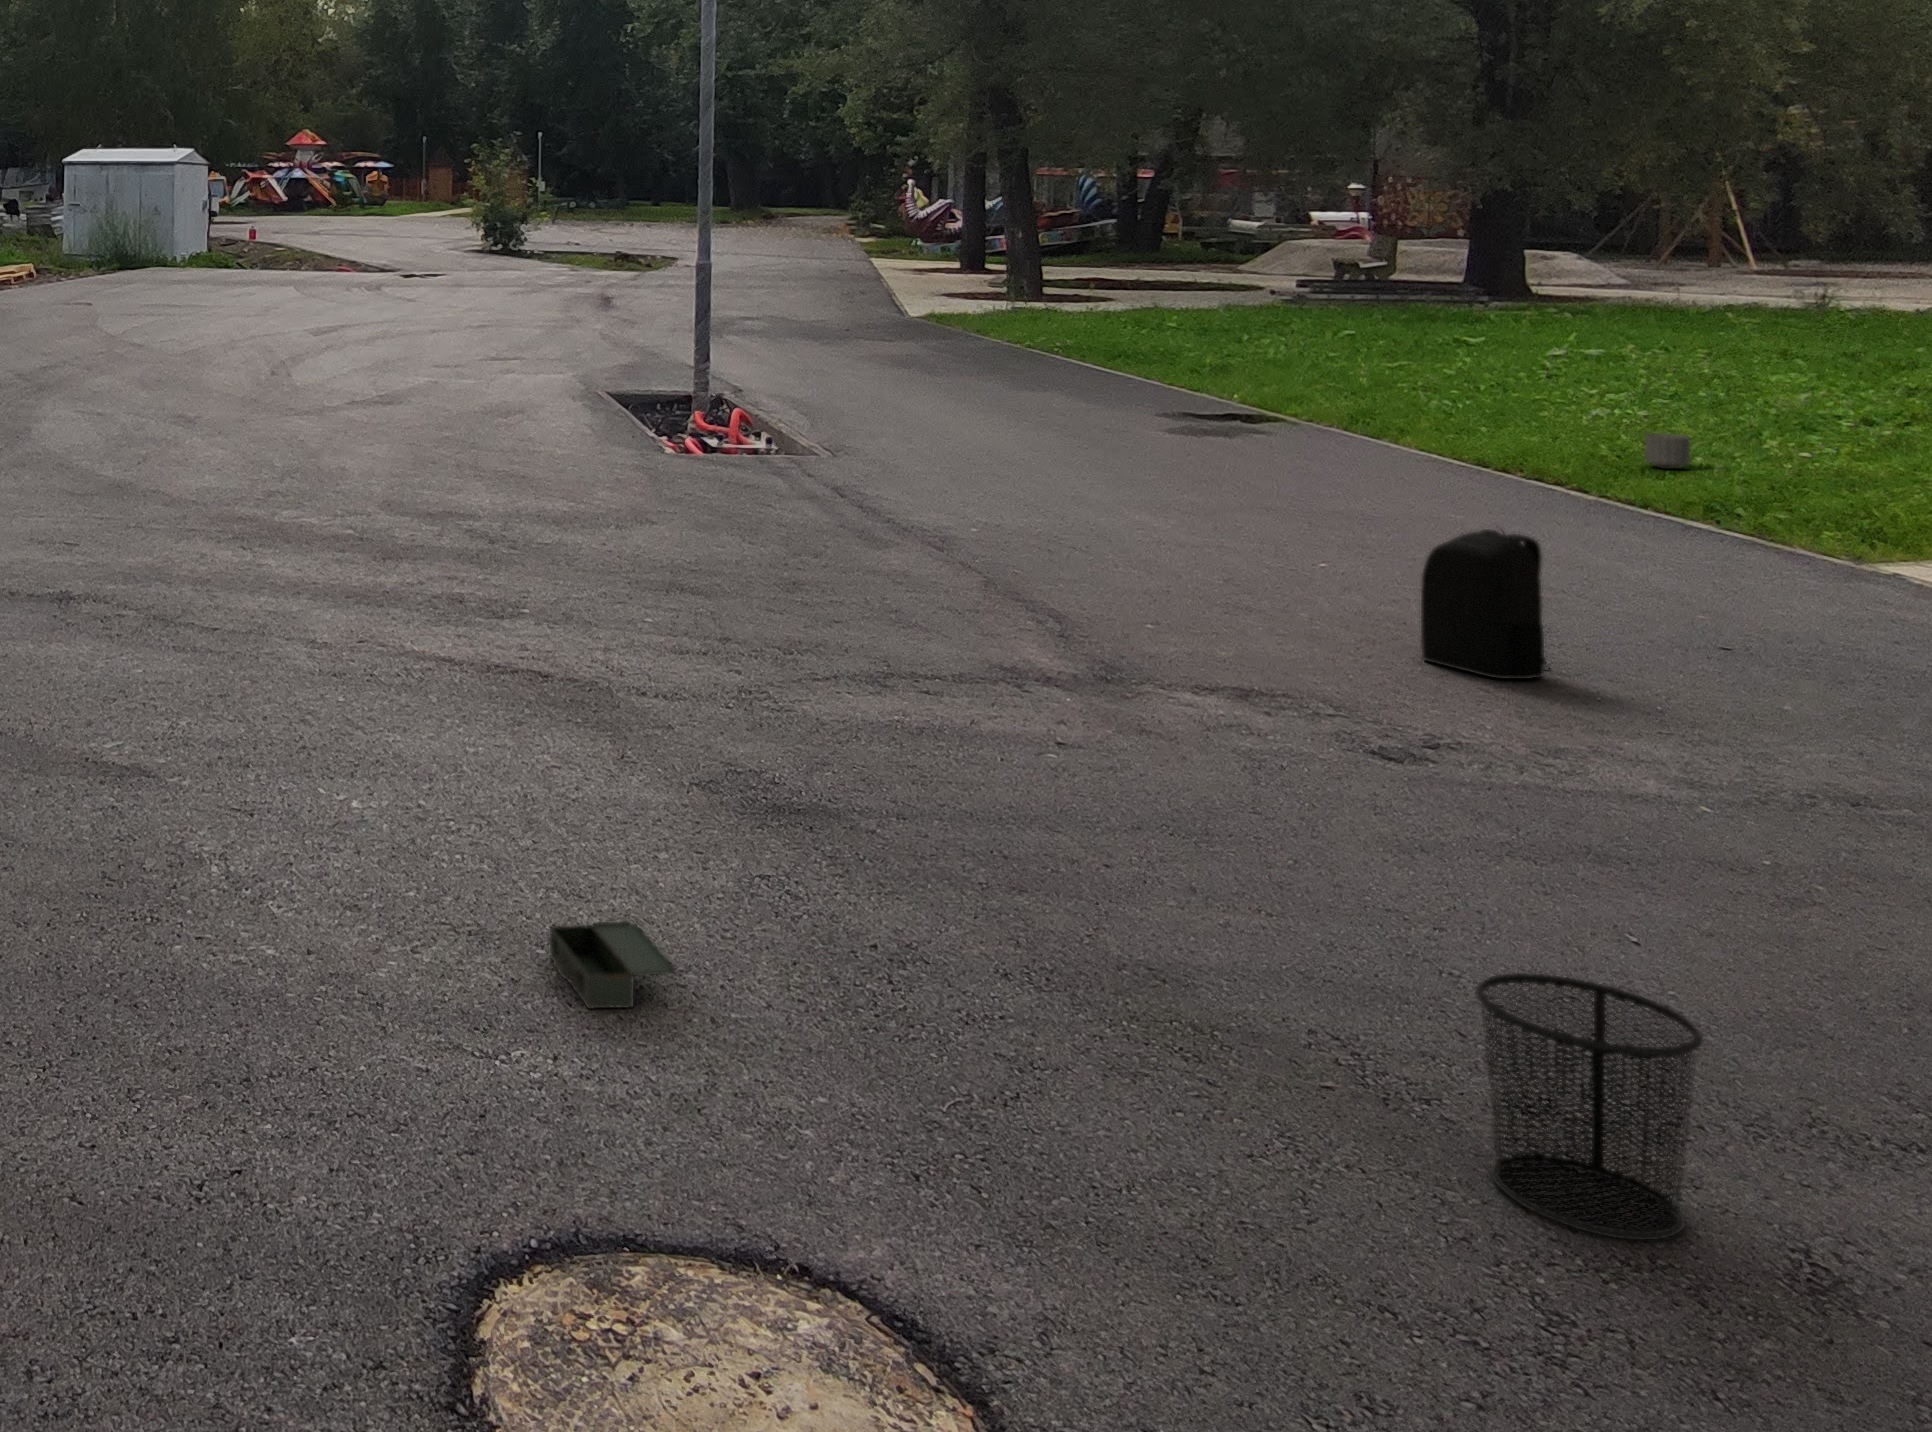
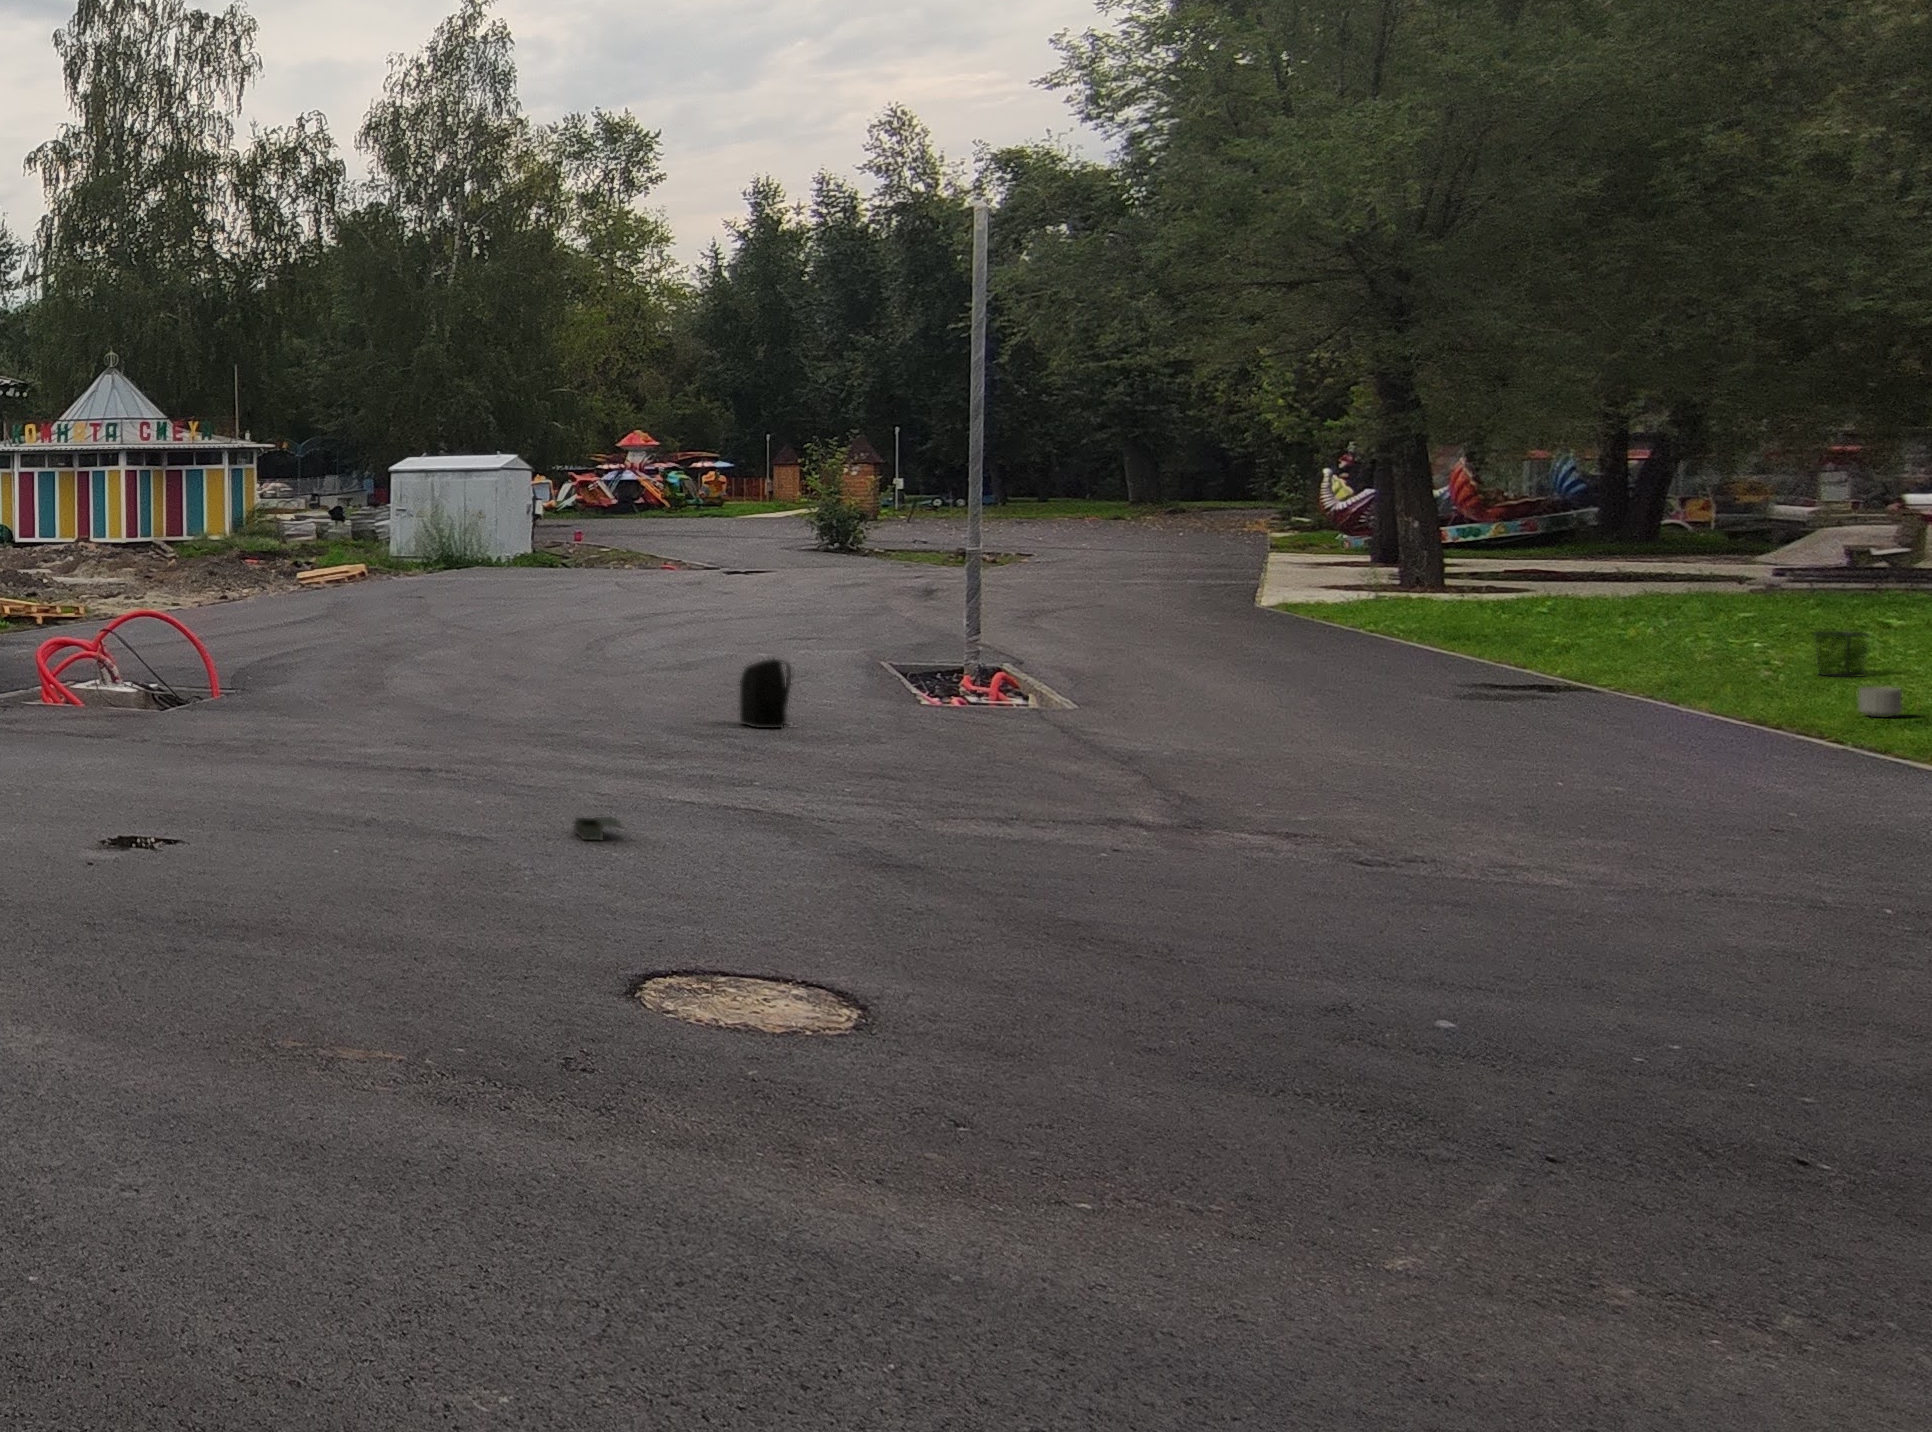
backpack: present [1421,526,1546,679] -> present [740,659,791,728]
toolbox: present [550,921,676,1009] -> present [574,817,621,840]
waste bin: present [1475,973,1703,1240] -> present [1815,631,1868,677]

